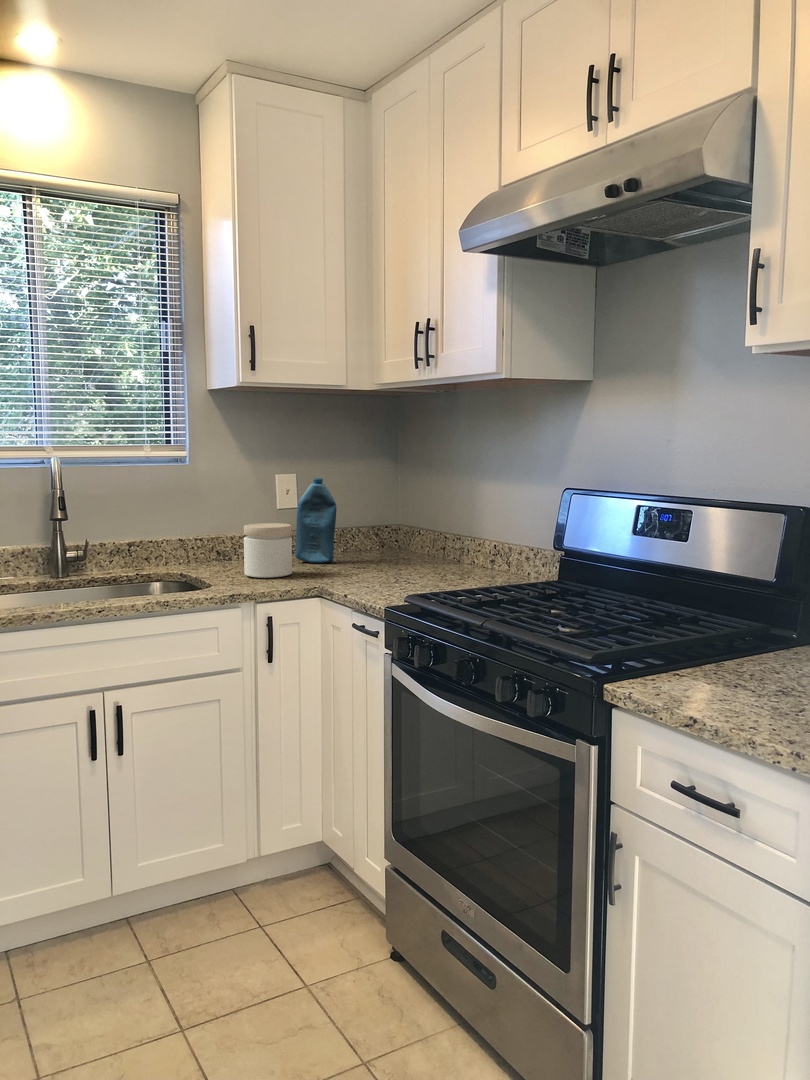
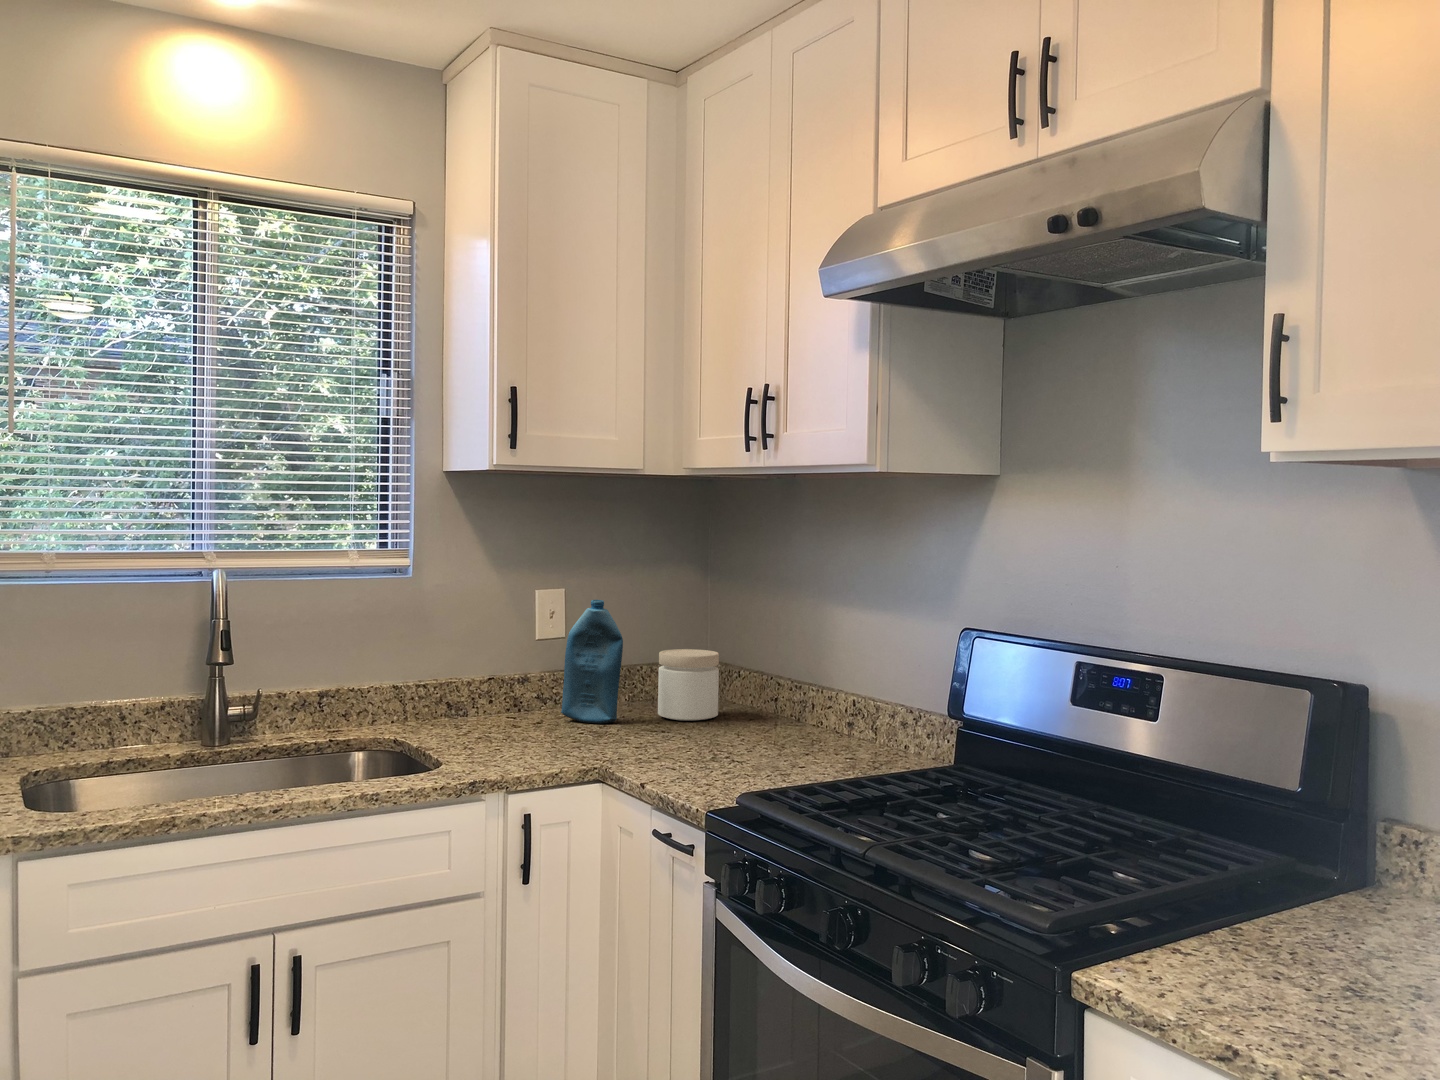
jar: present [244,523,292,578] -> present [658,649,719,721]

